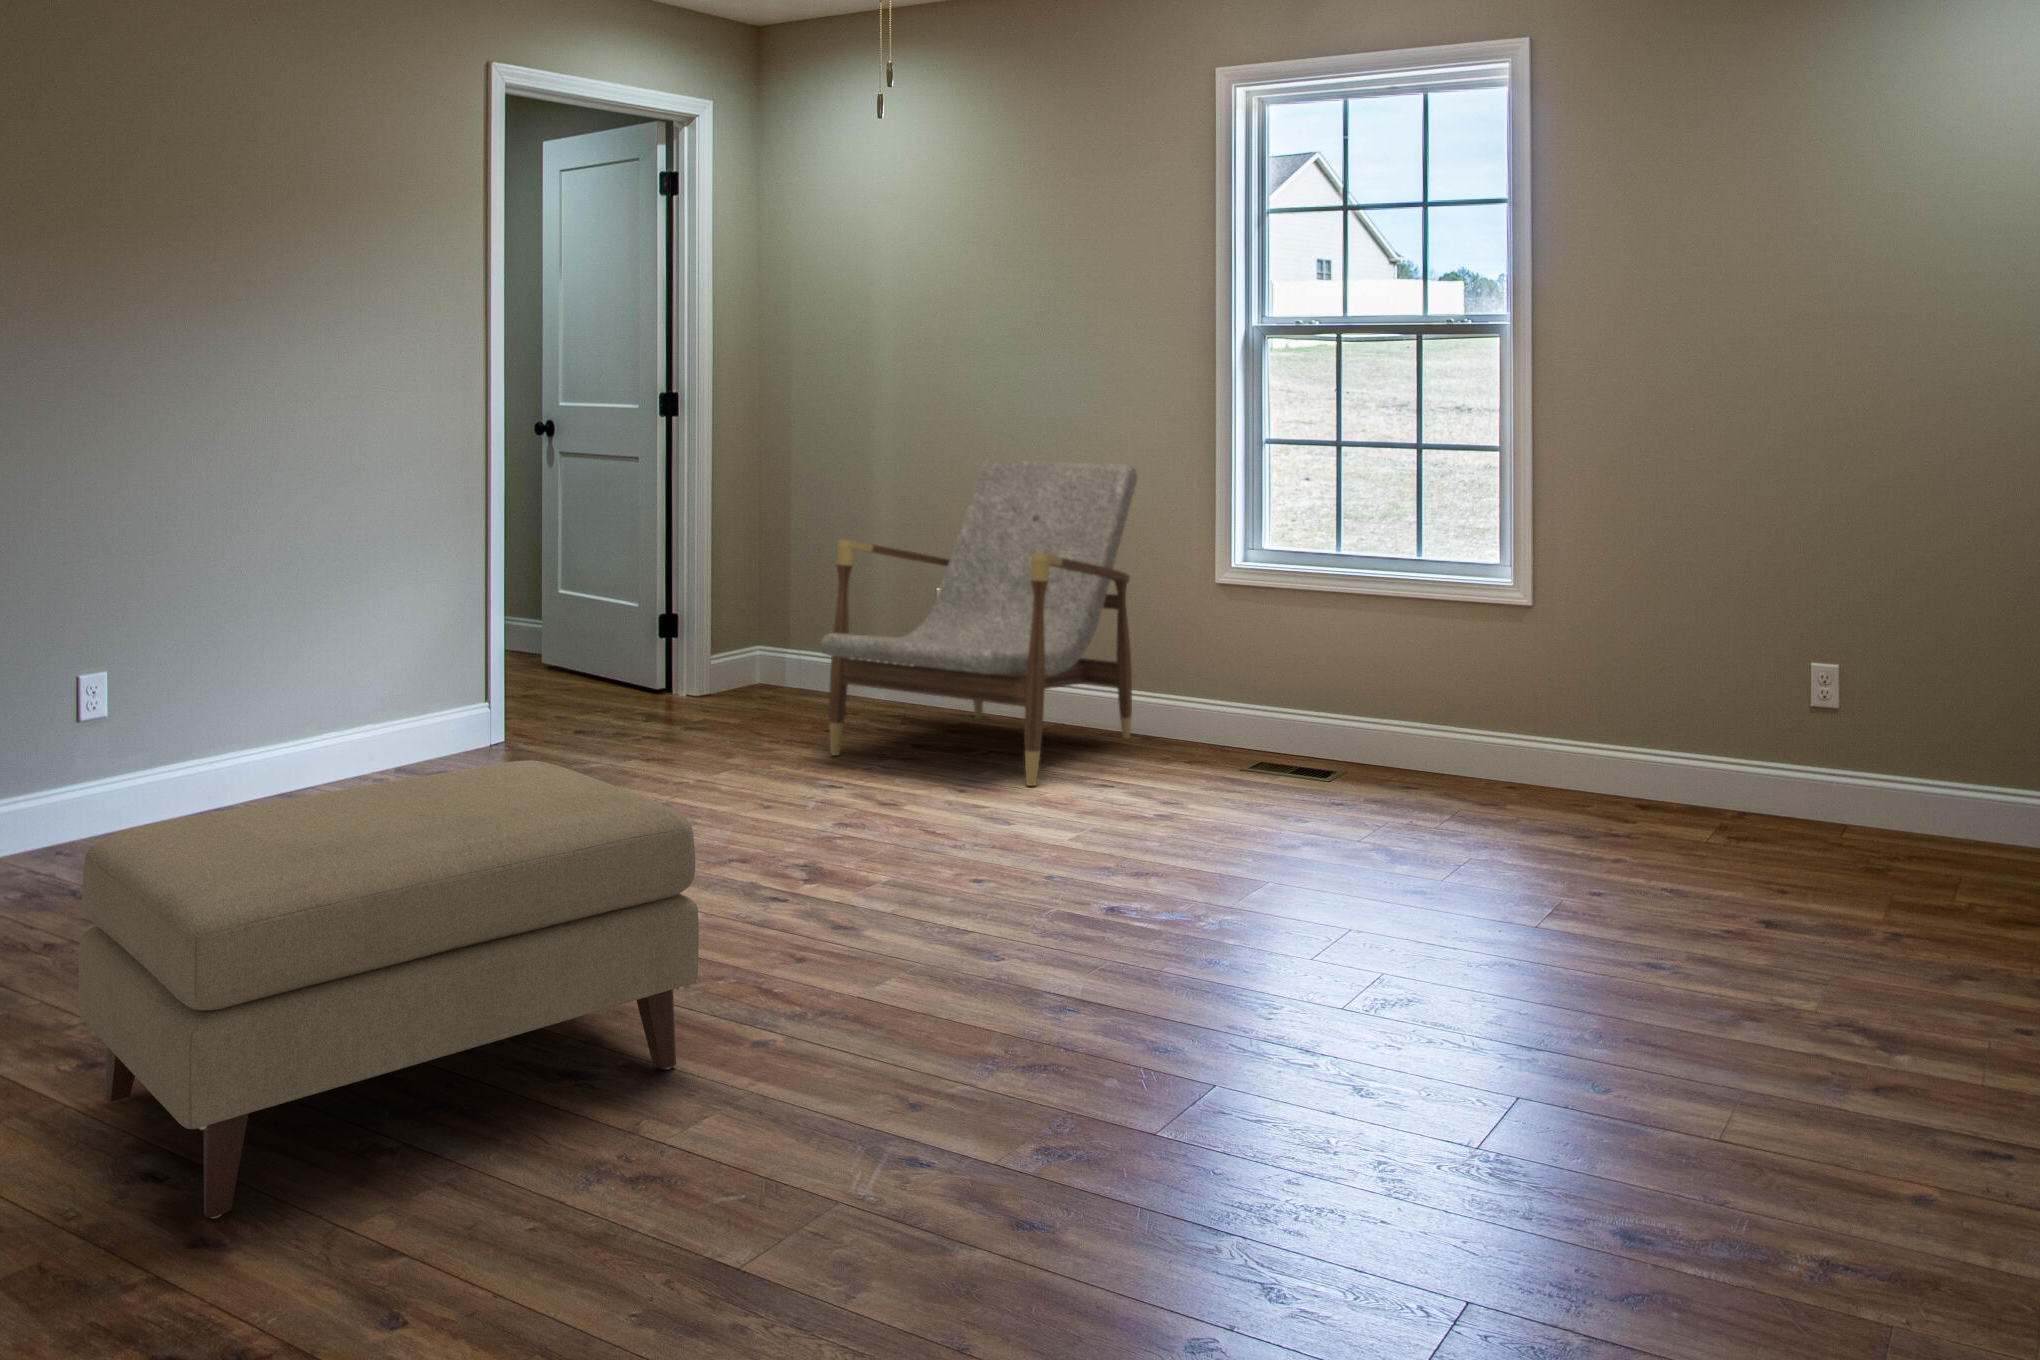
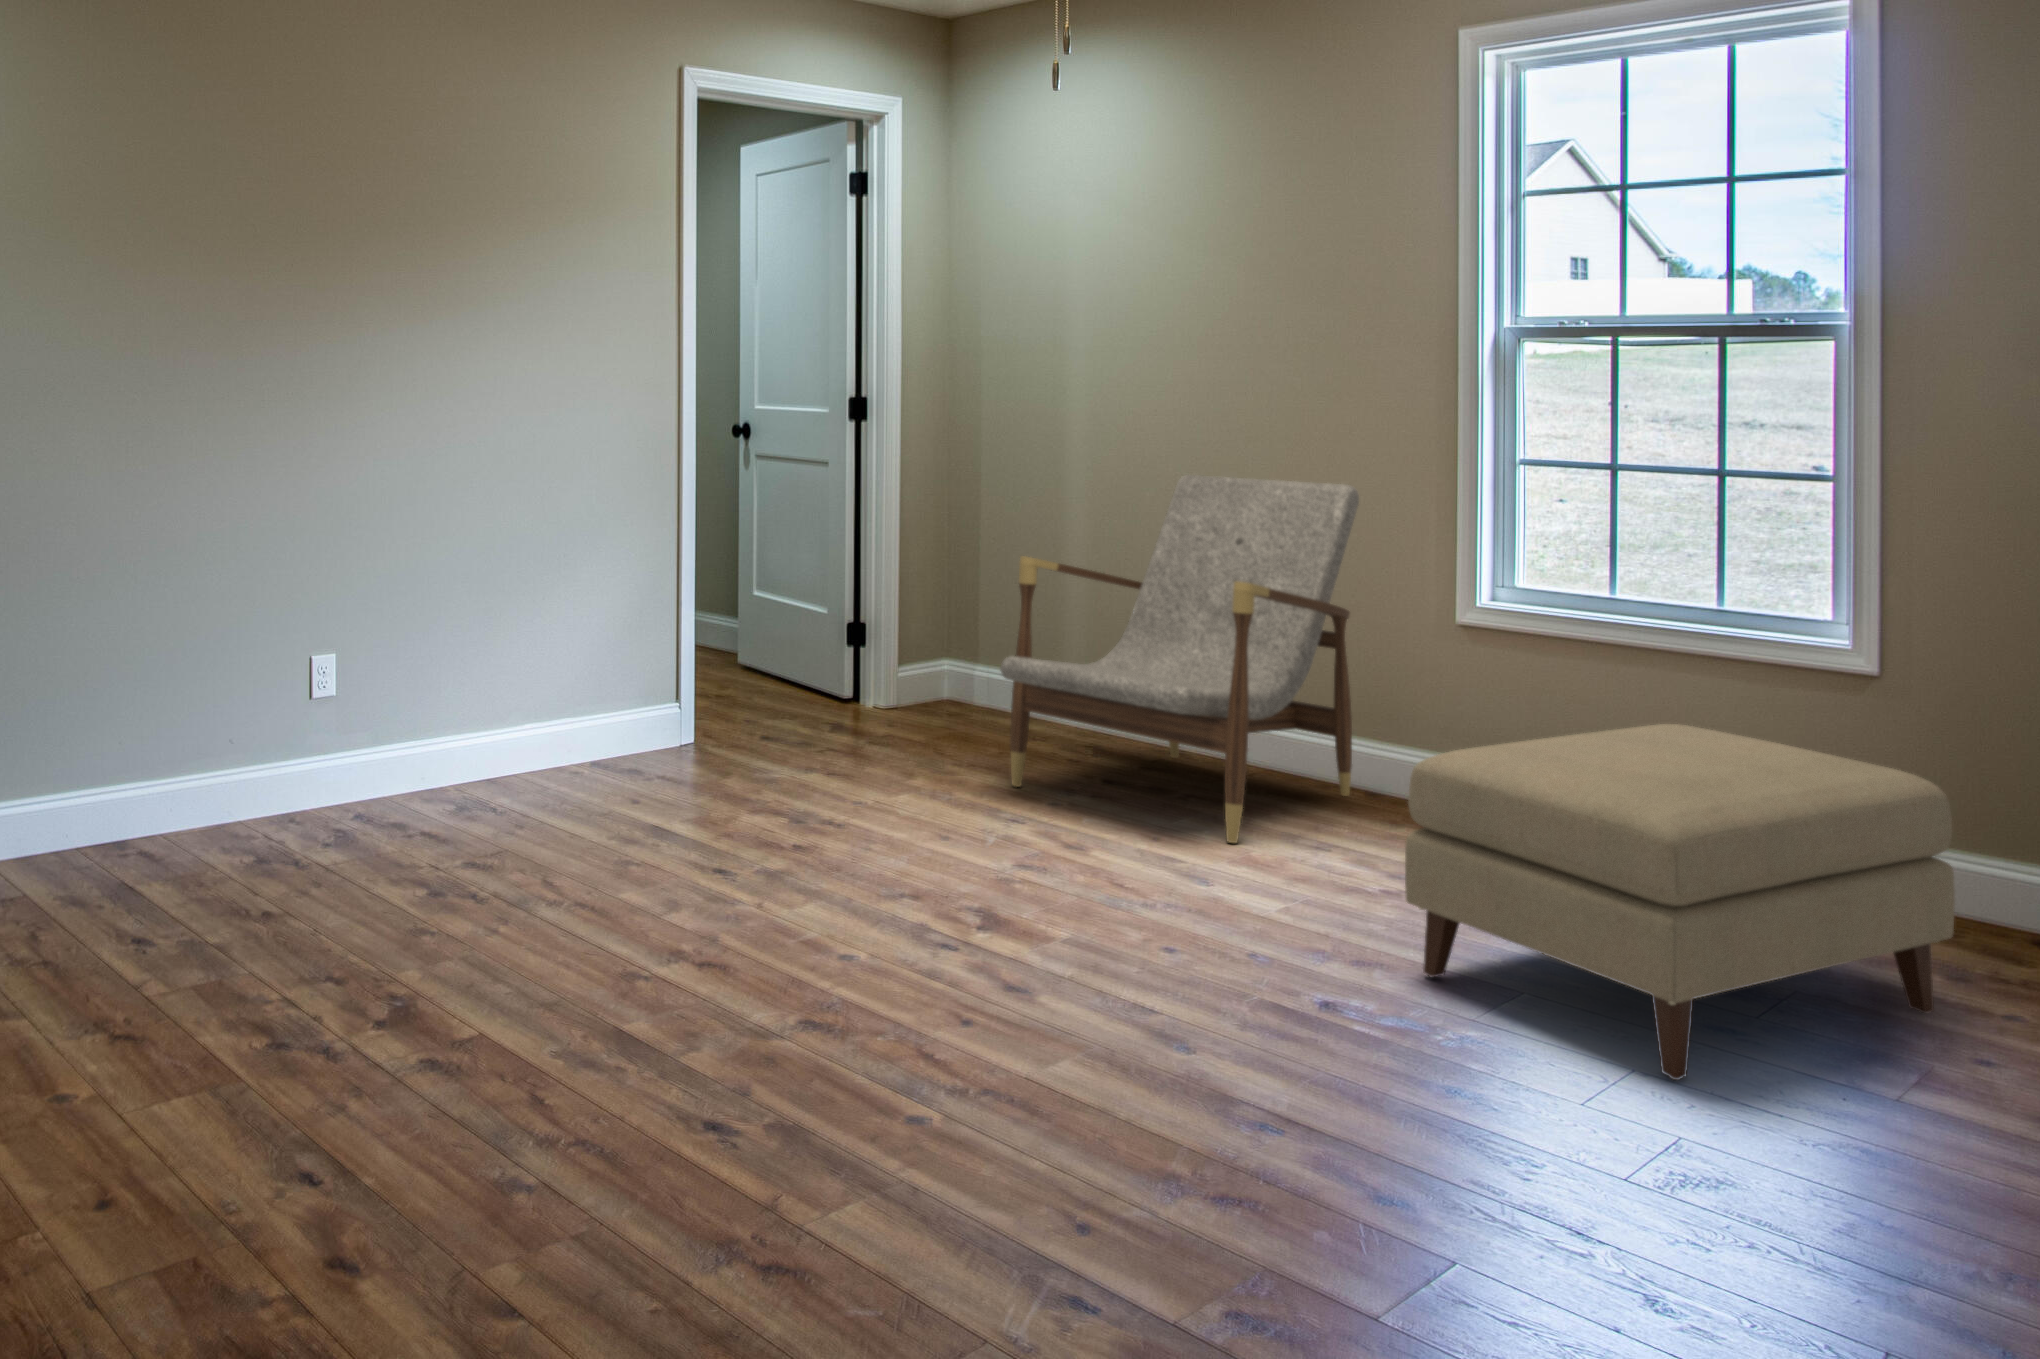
ottoman: present [79,760,699,1218] -> present [1405,724,1955,1080]

